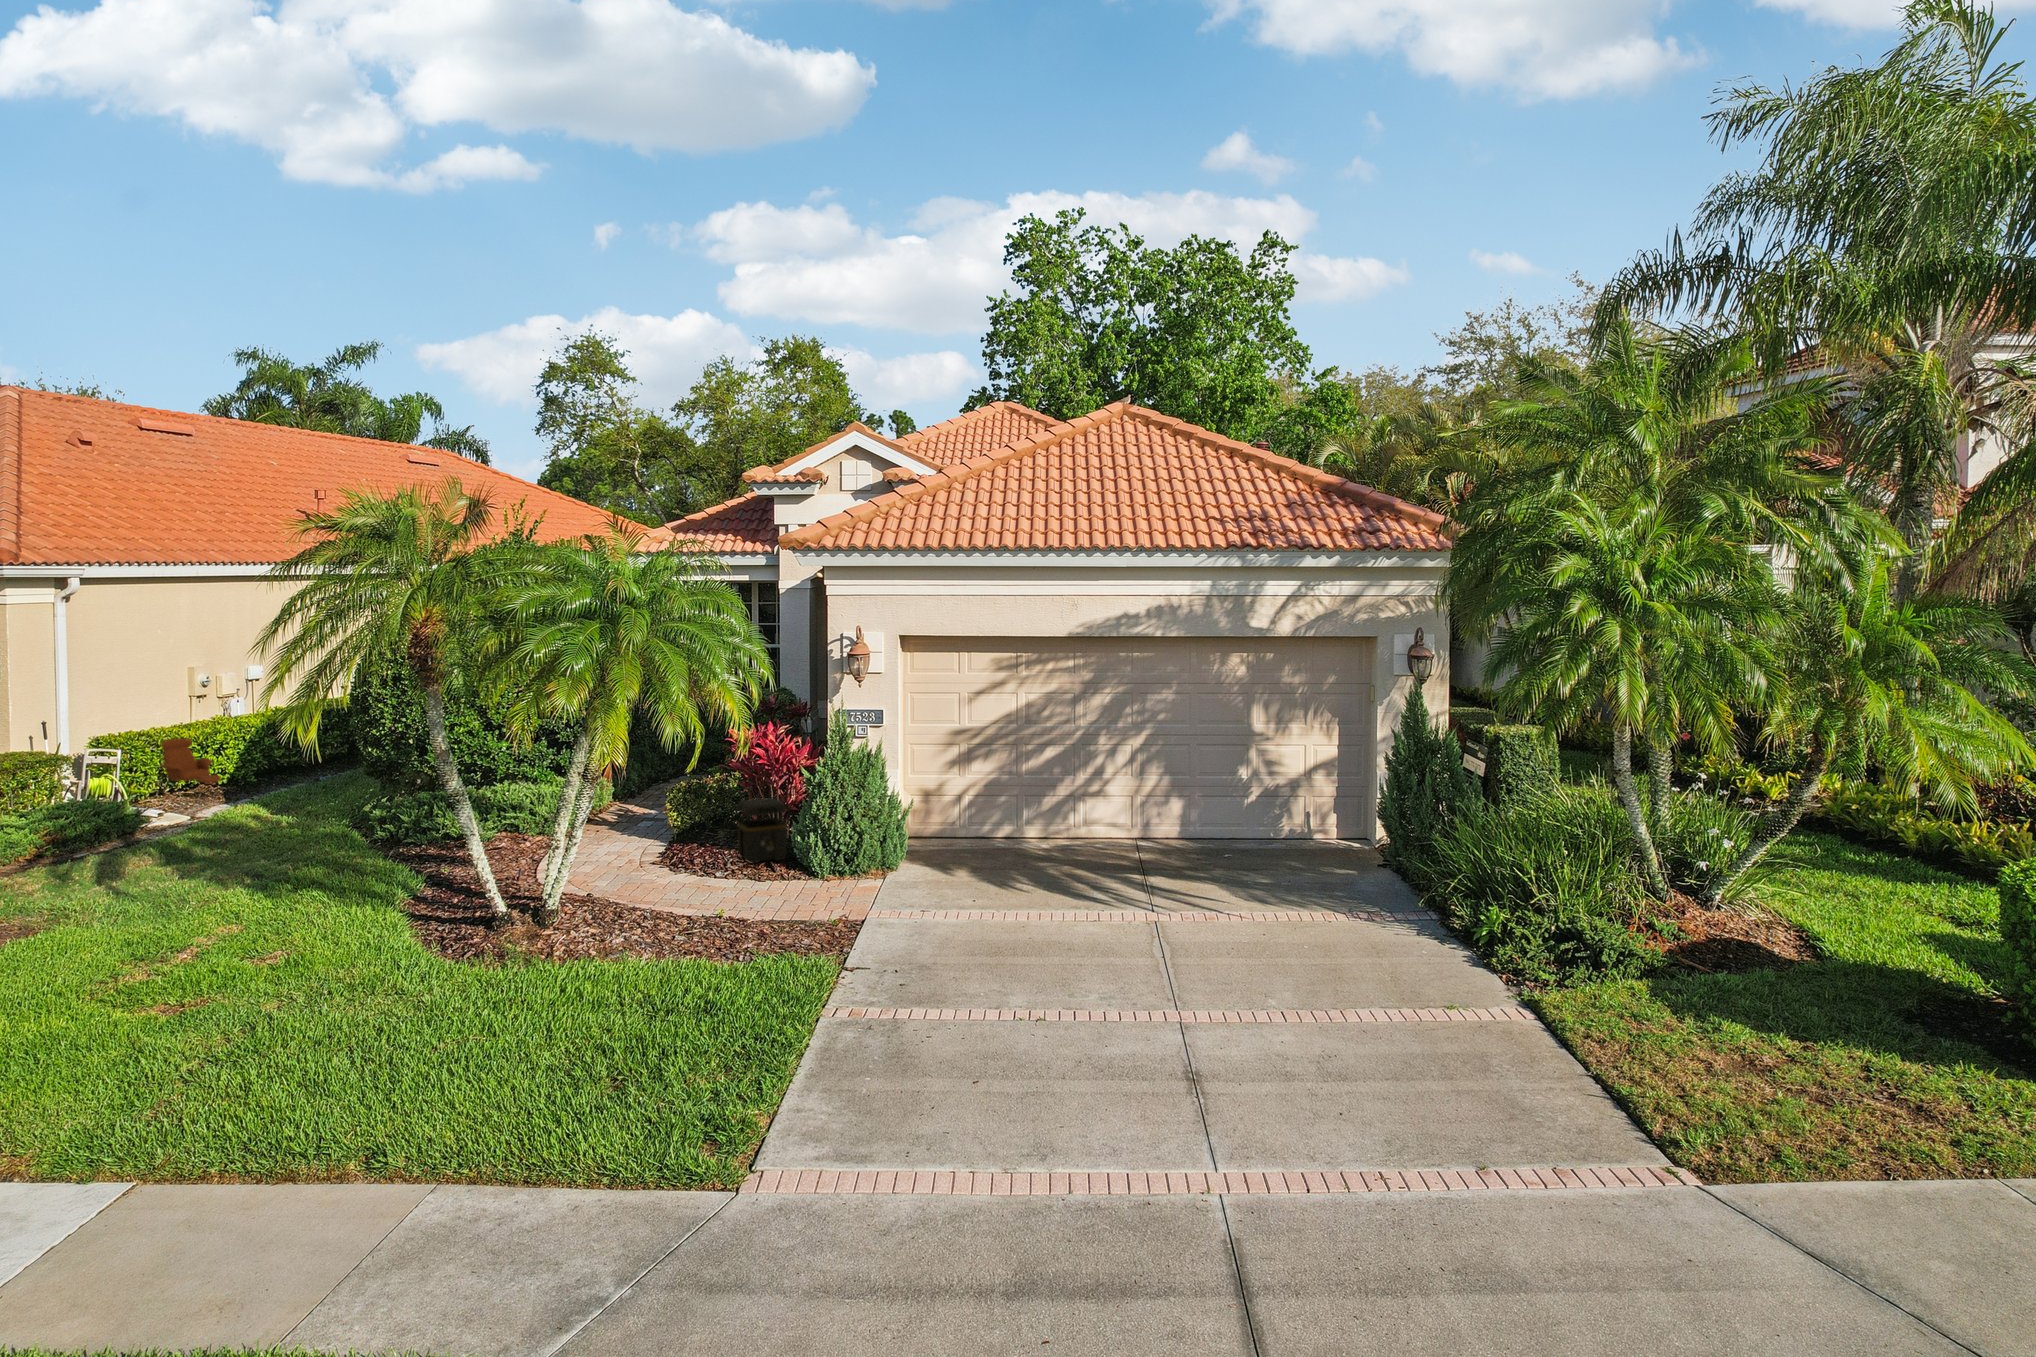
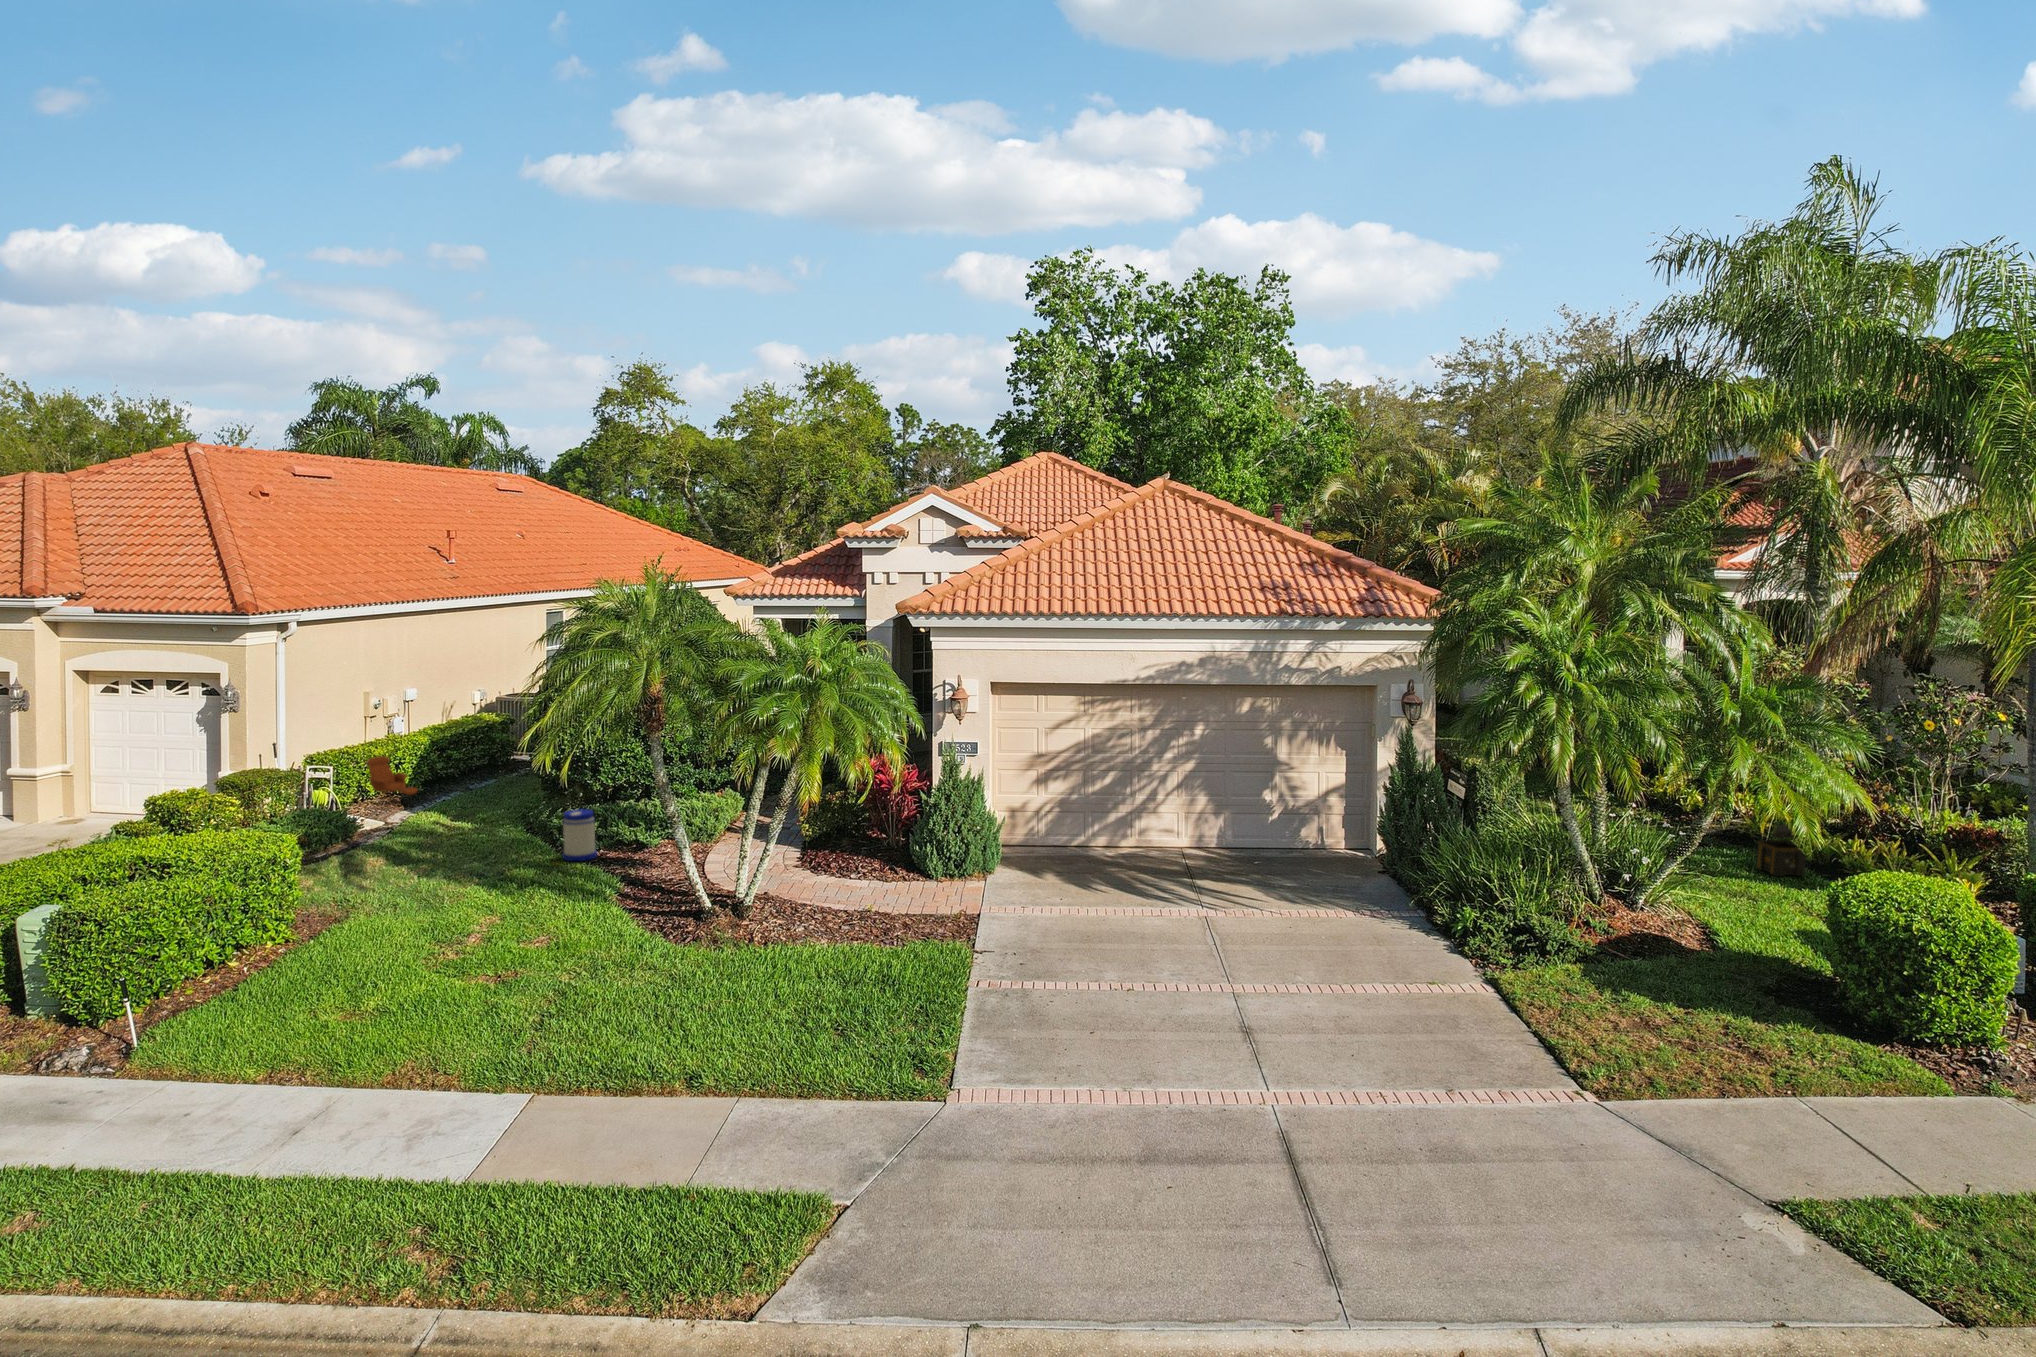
trash can: none [361,795,407,859] -> present [562,809,597,861]
toolbox: present [737,798,787,864] -> present [1756,825,1806,876]

